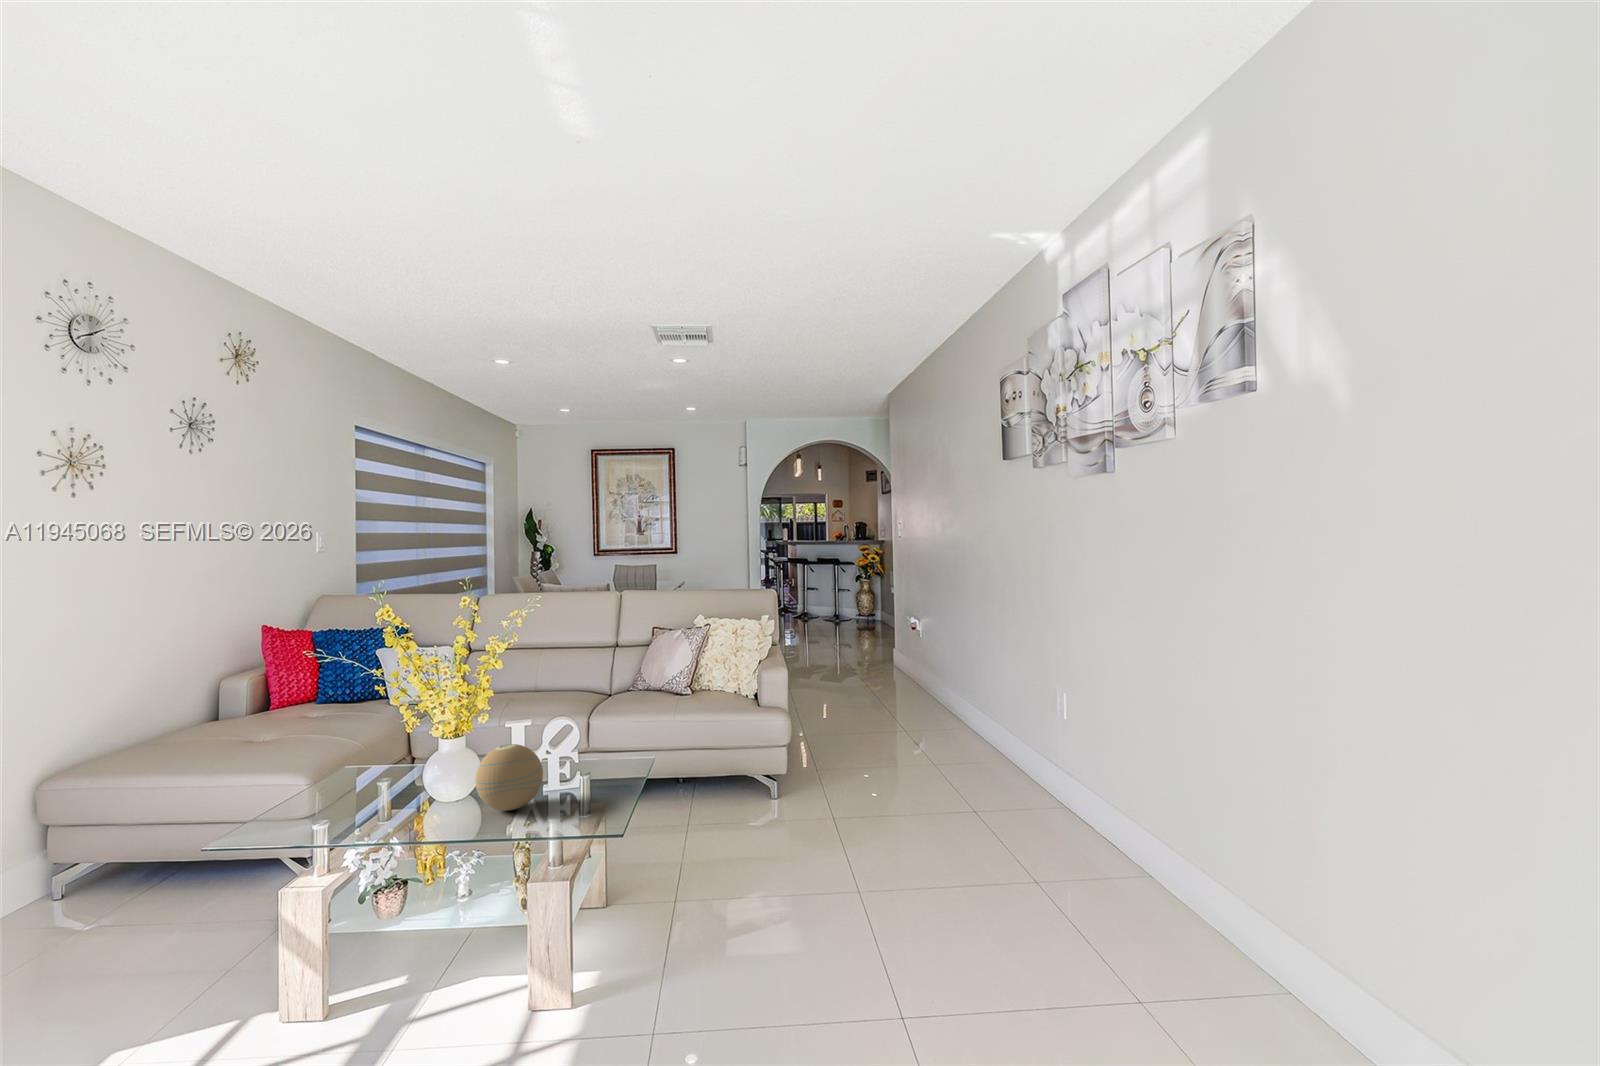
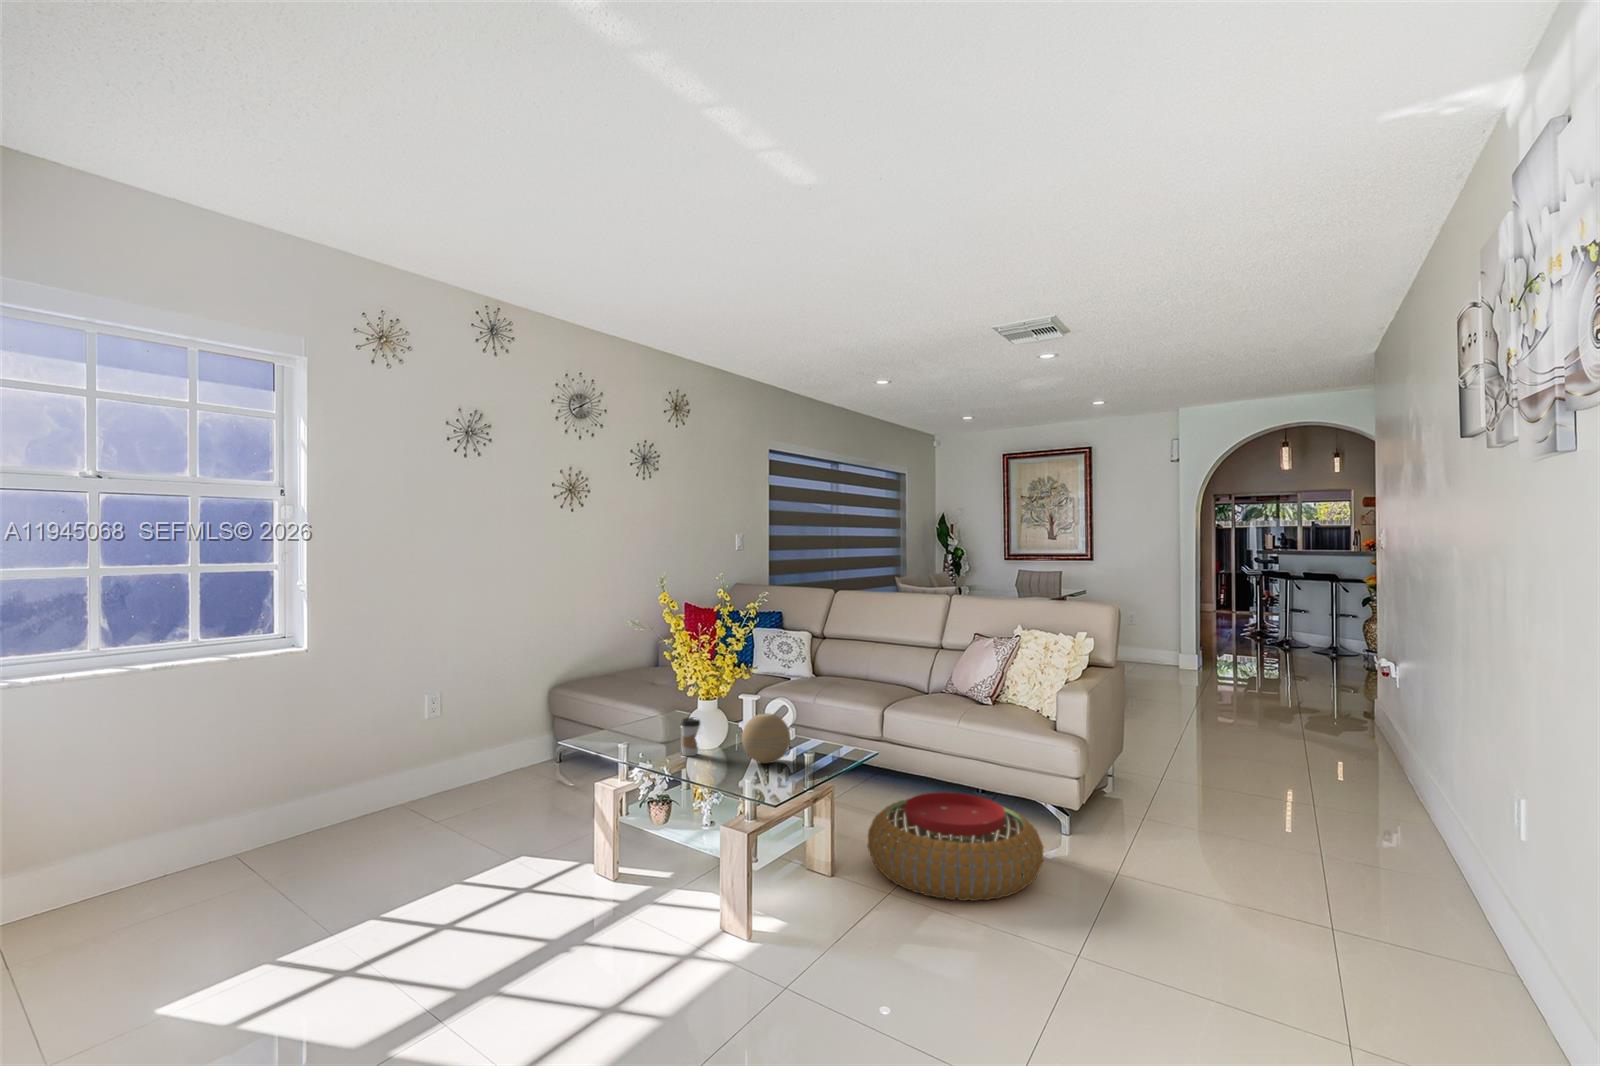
coffee cup: none [374,769,404,825] -> present [681,717,700,756]
pouf: none [637,795,831,919] -> present [867,792,1043,901]

